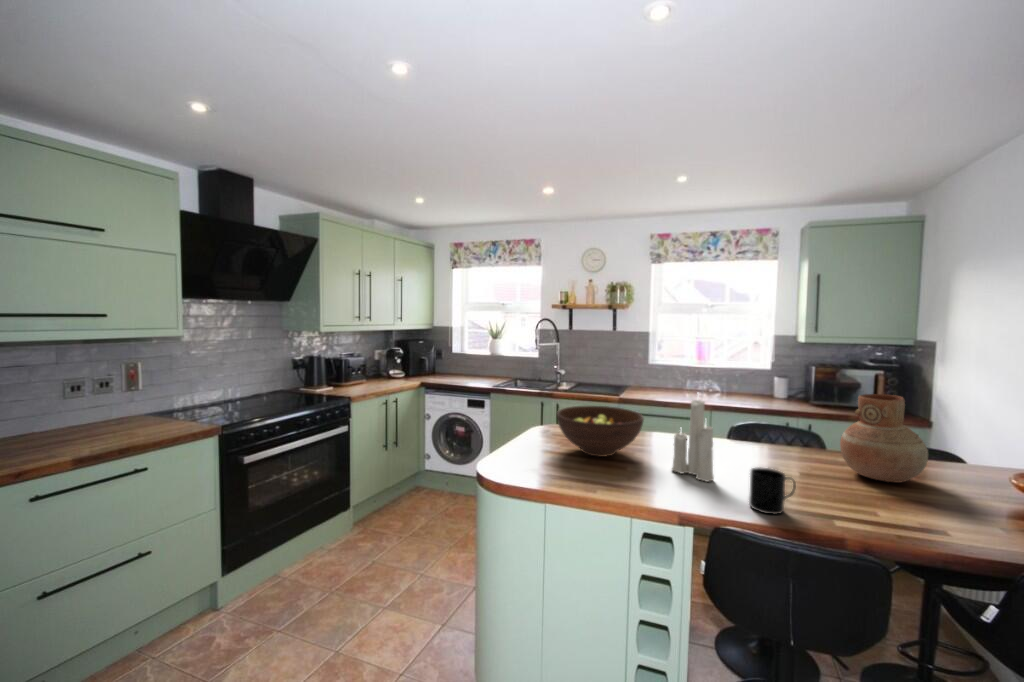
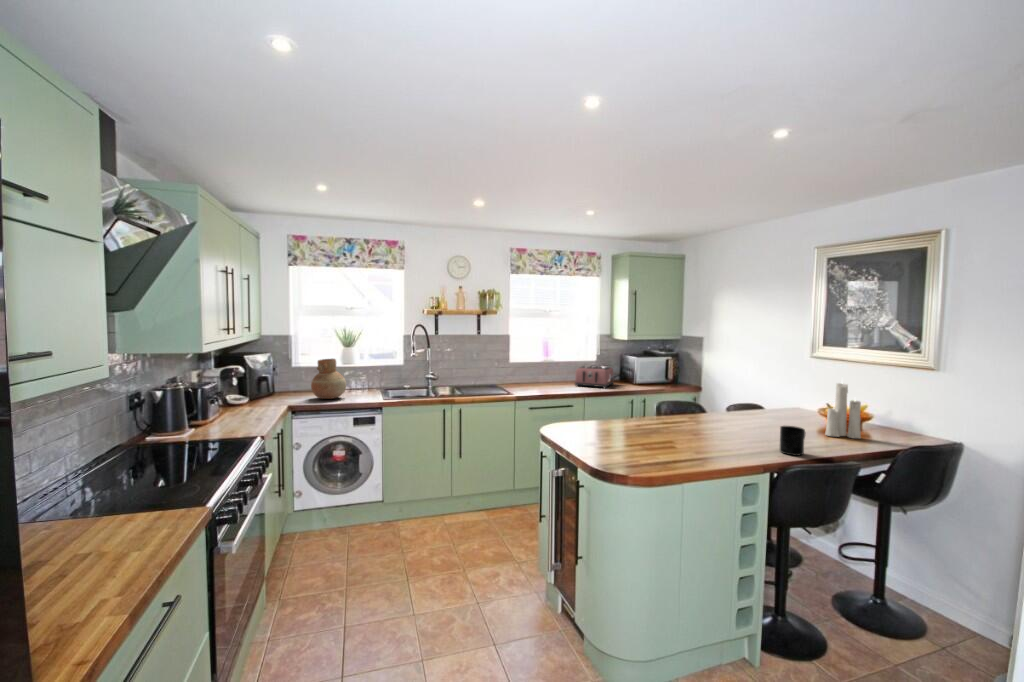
toaster: none [721,373,785,403] -> present [575,365,613,388]
vase: present [840,394,928,482] -> present [311,359,346,399]
candle: present [672,399,714,482] -> present [825,382,861,438]
fruit bowl: present [557,406,644,457] -> none [599,400,675,443]

